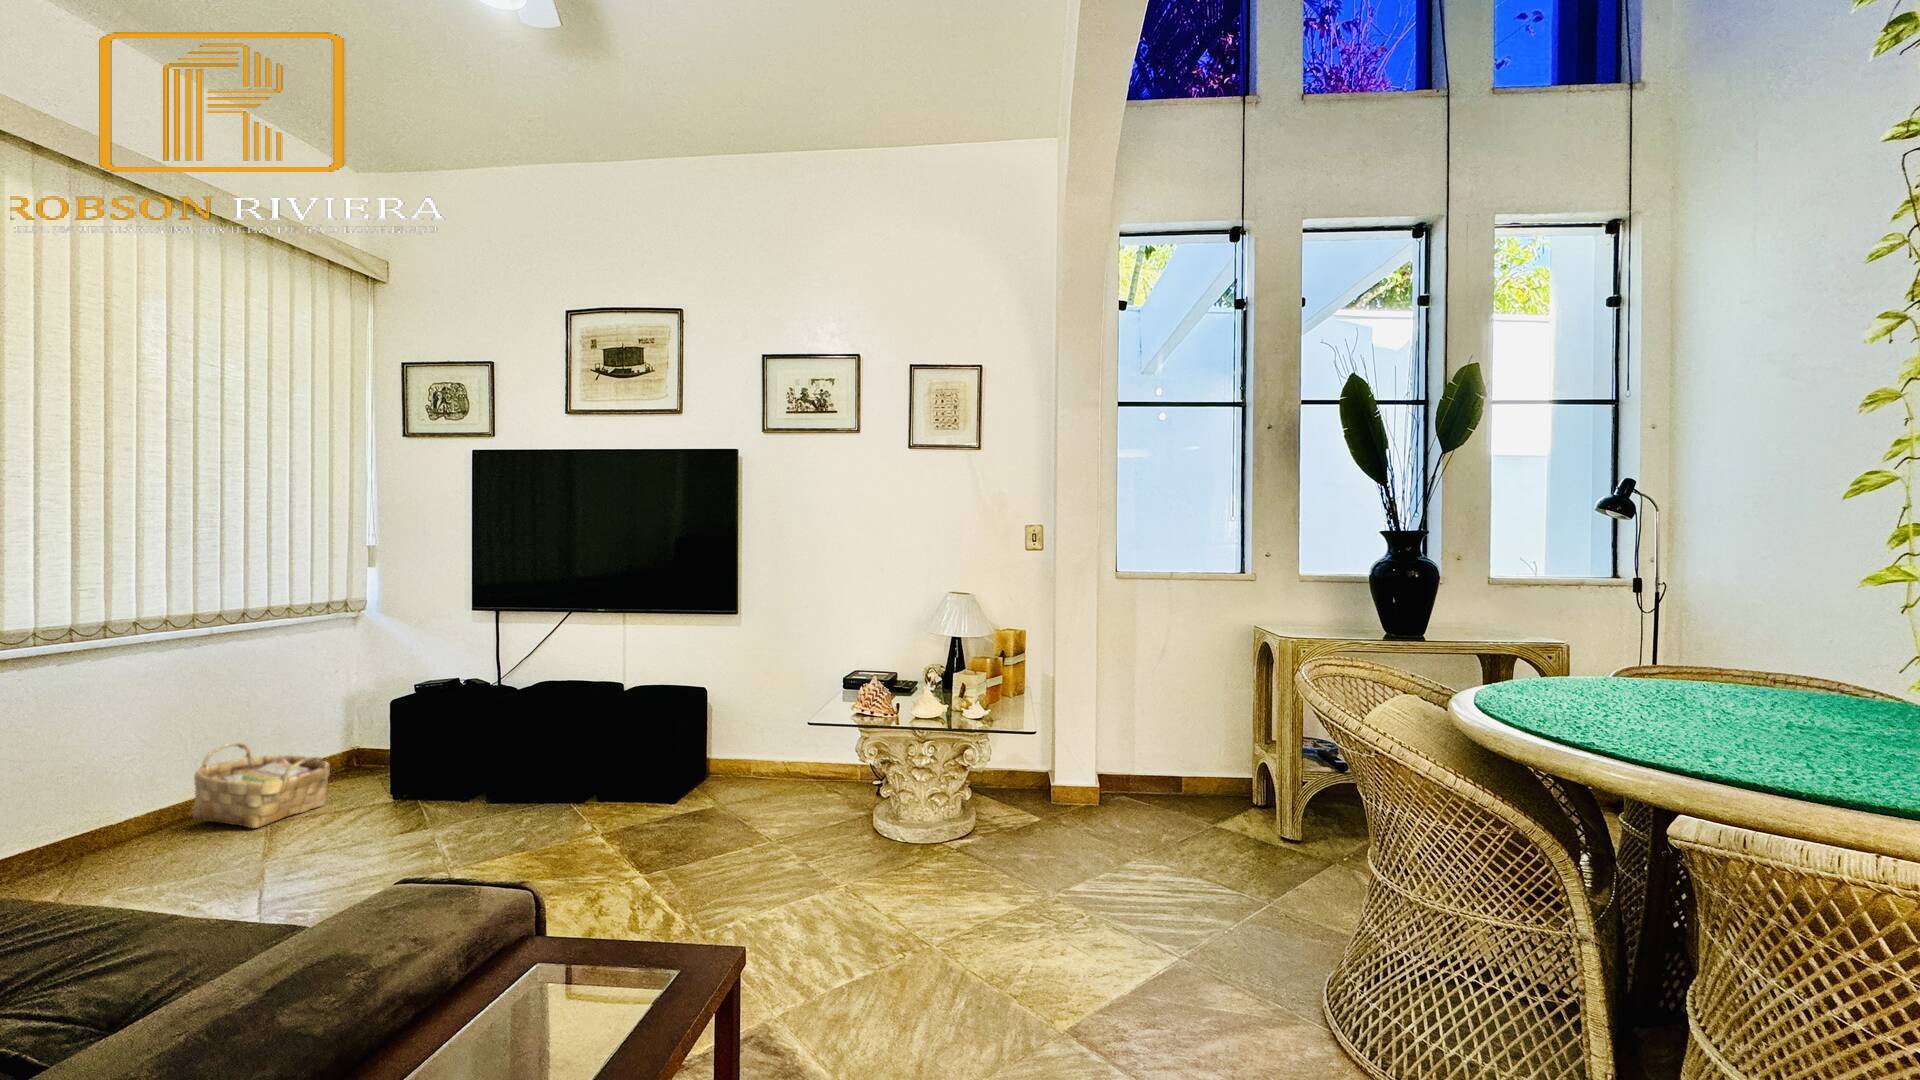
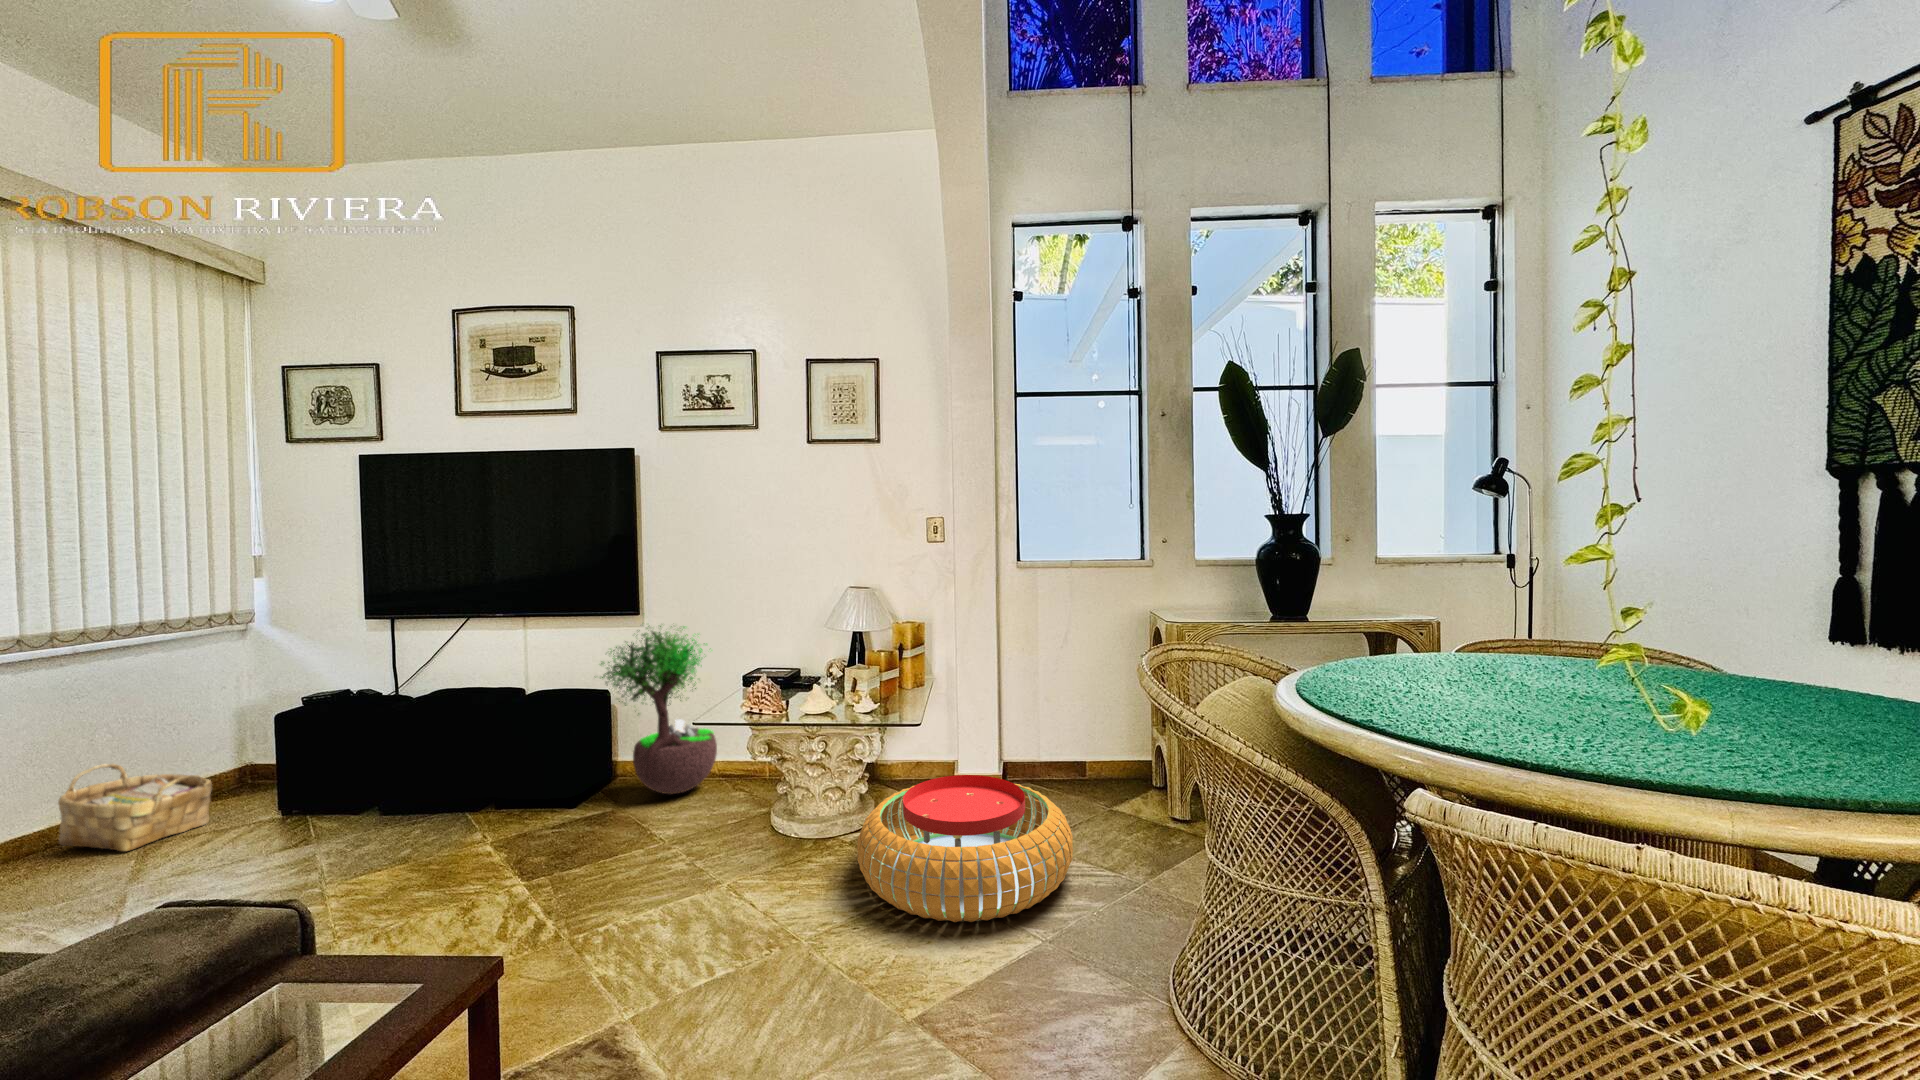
potted tree: none [701,613,814,795] -> present [600,626,717,794]
pouf: none [976,787,1199,936] -> present [857,775,1073,922]

